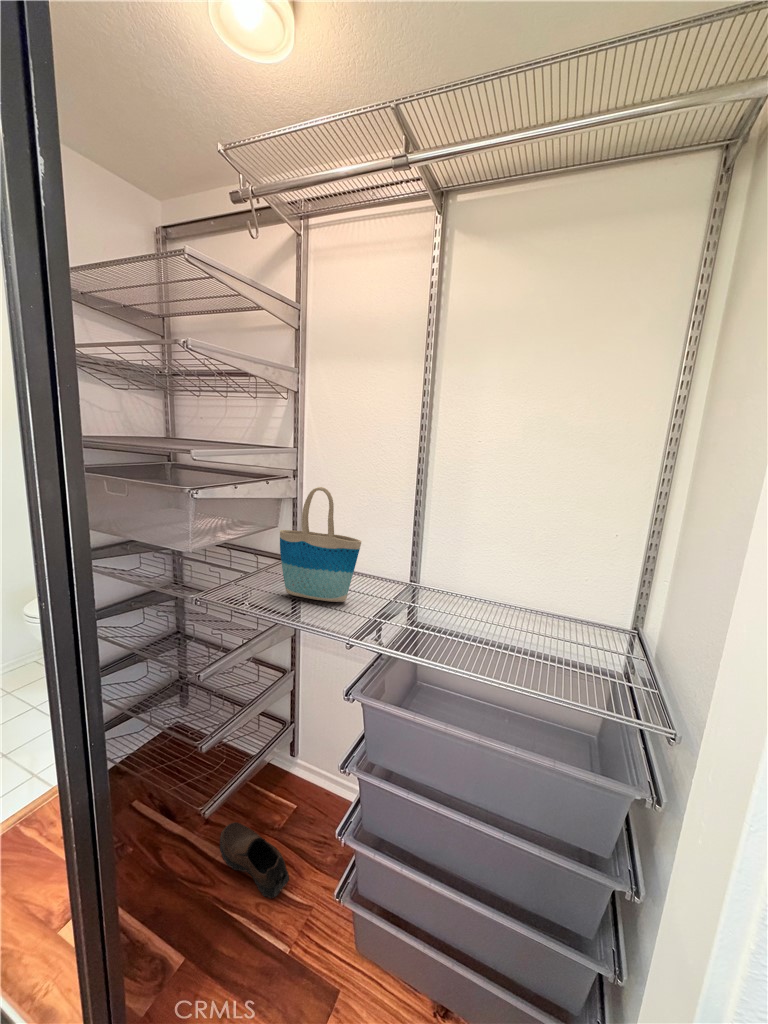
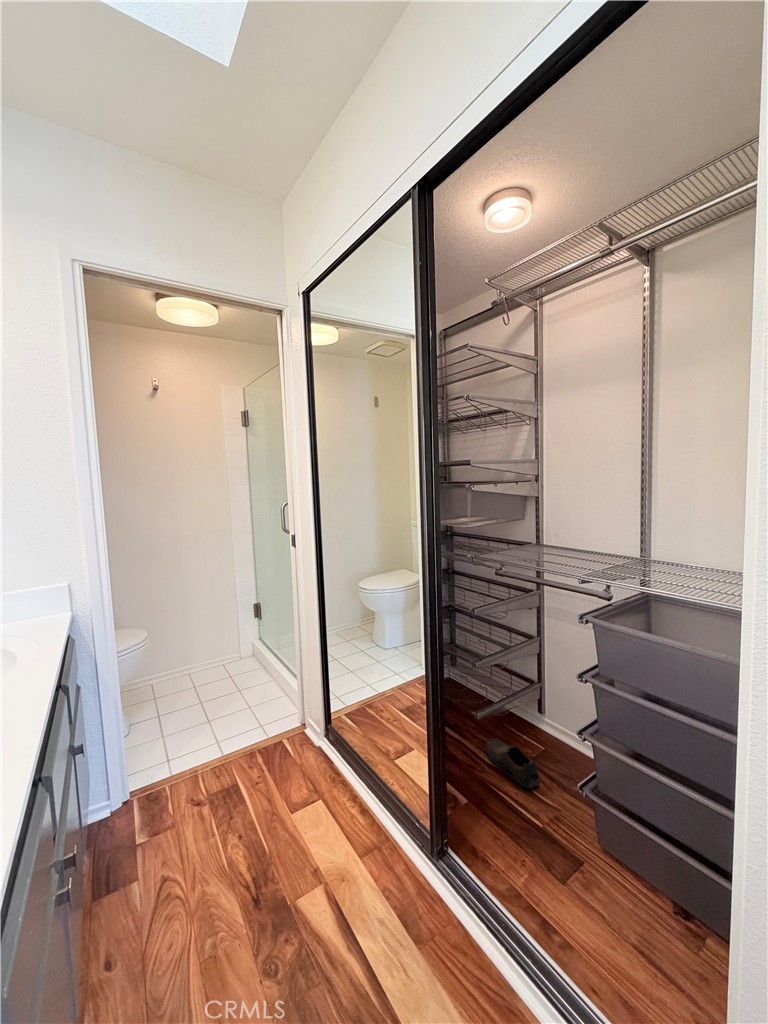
tote bag: present [280,487,362,602] -> none [527,481,591,567]

